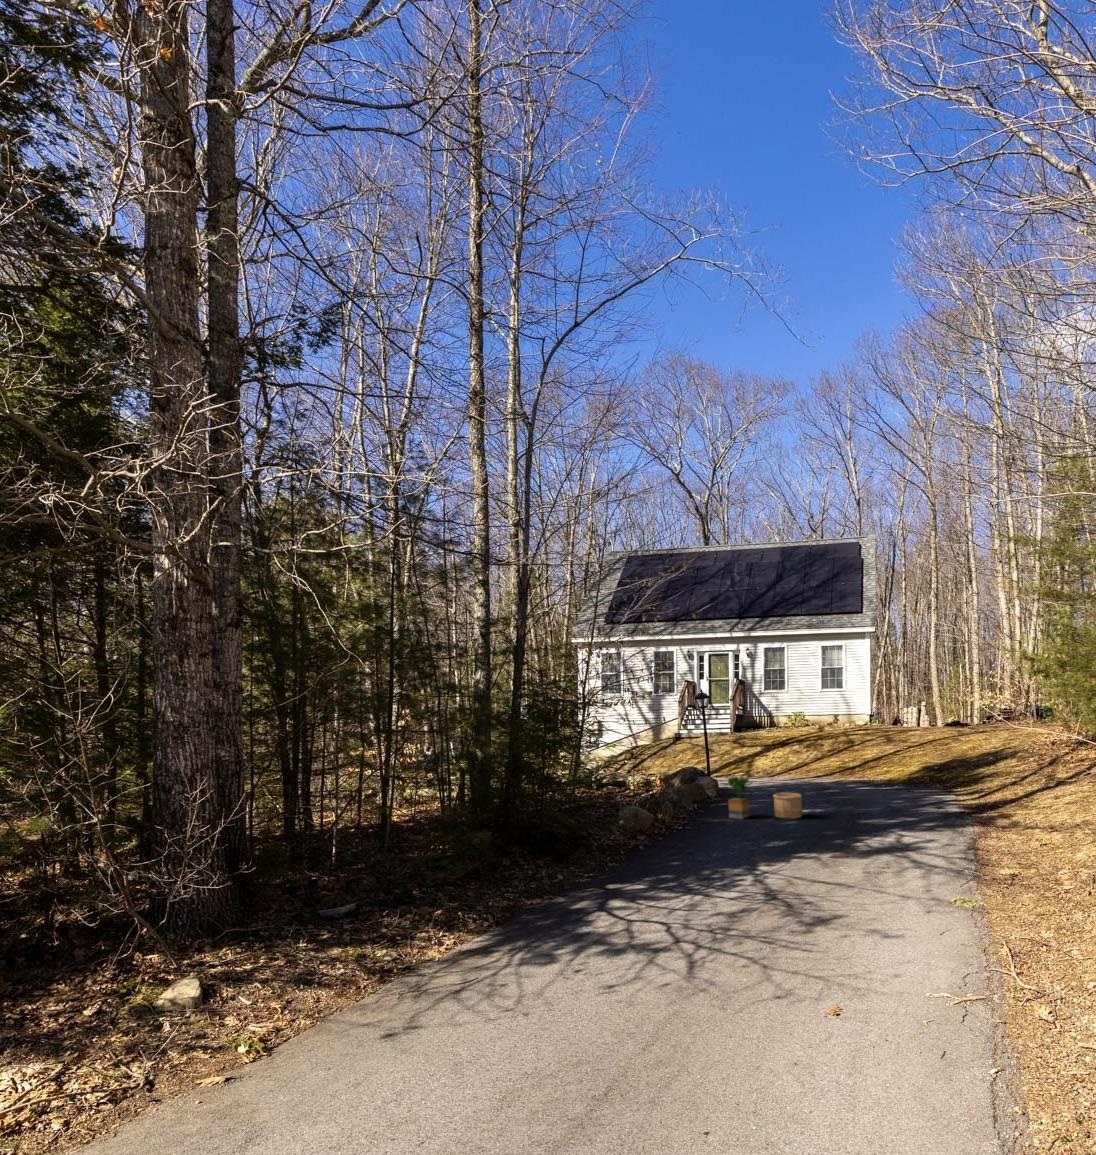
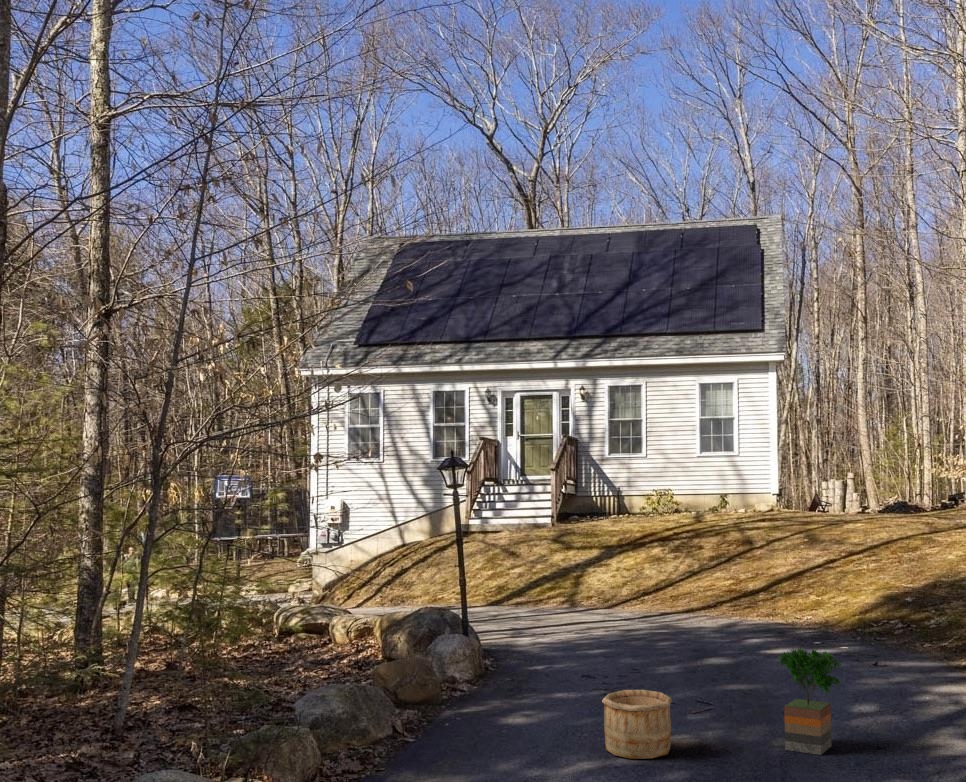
potted tree: present [728,776,752,819] -> present [778,648,842,755]

